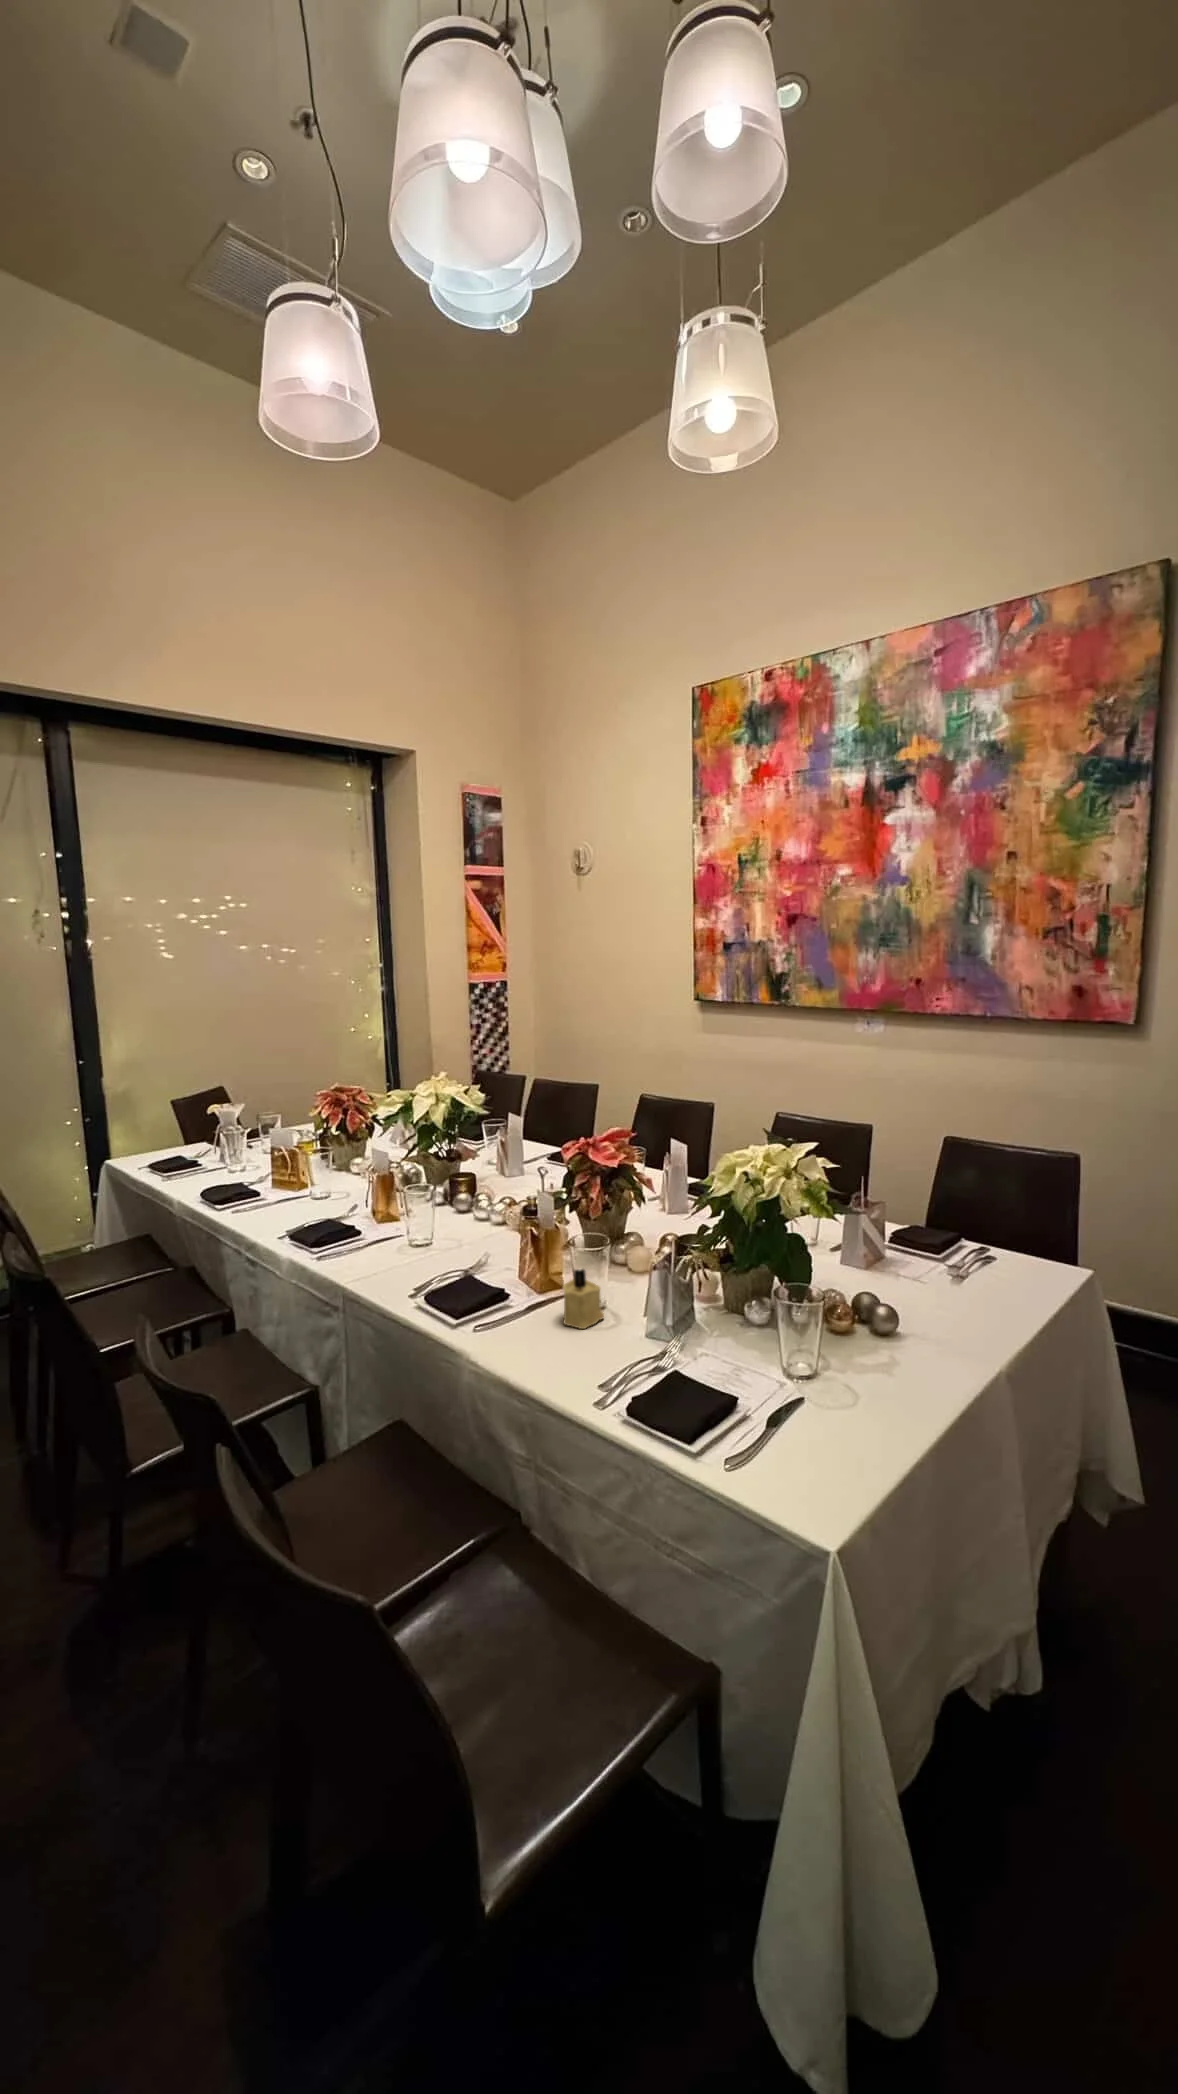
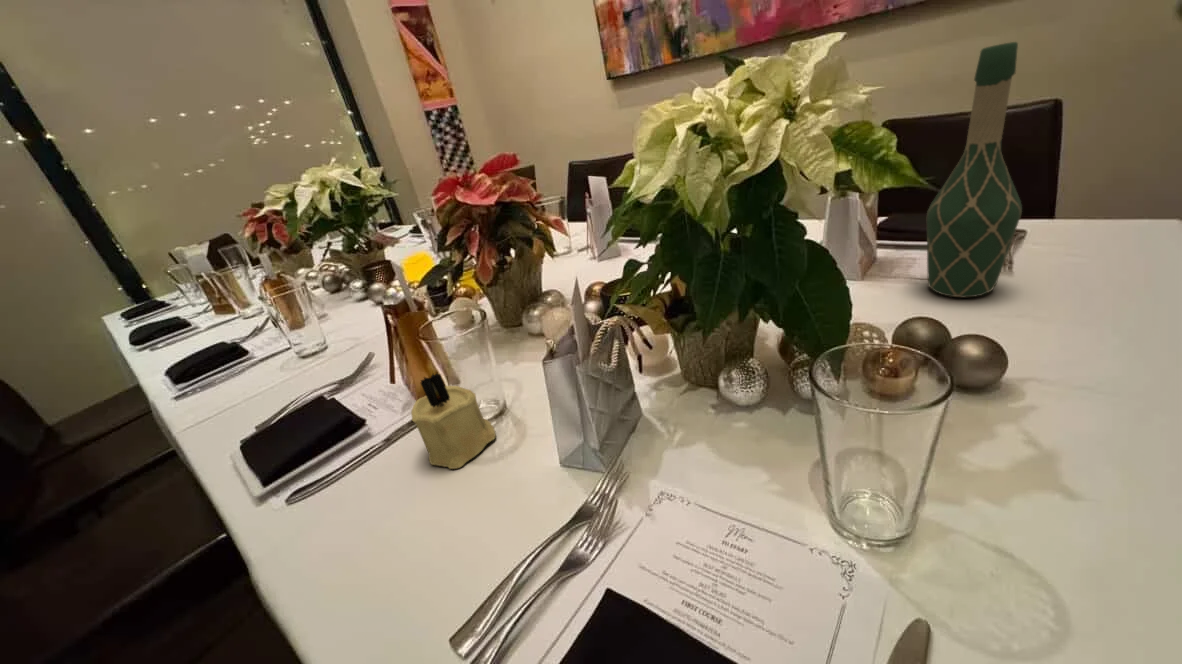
wine bottle: none [898,1144,948,1292] -> present [927,42,1022,297]

